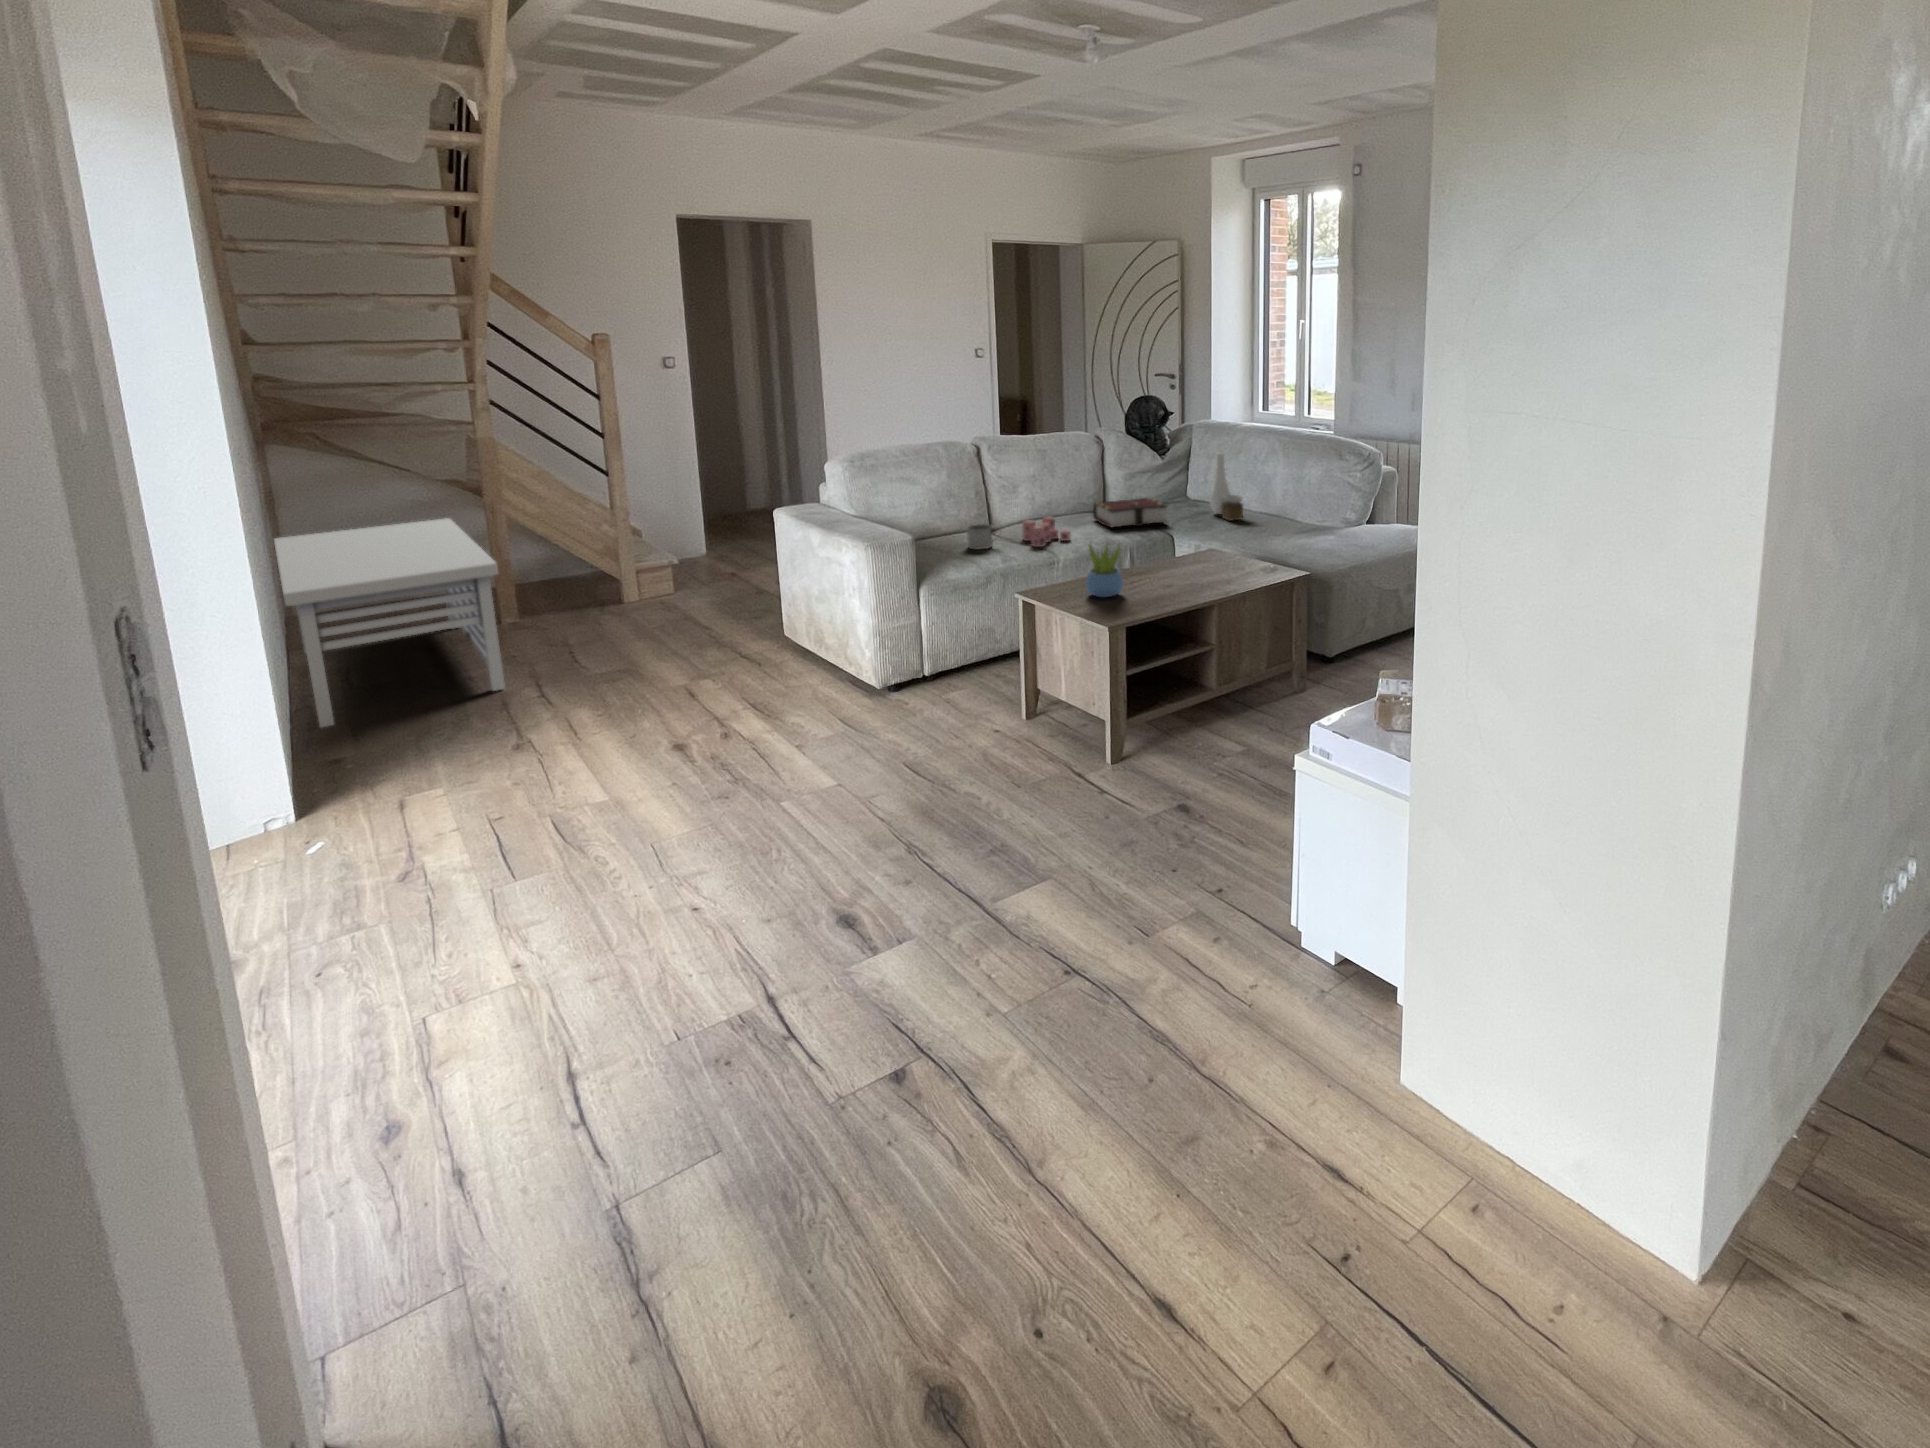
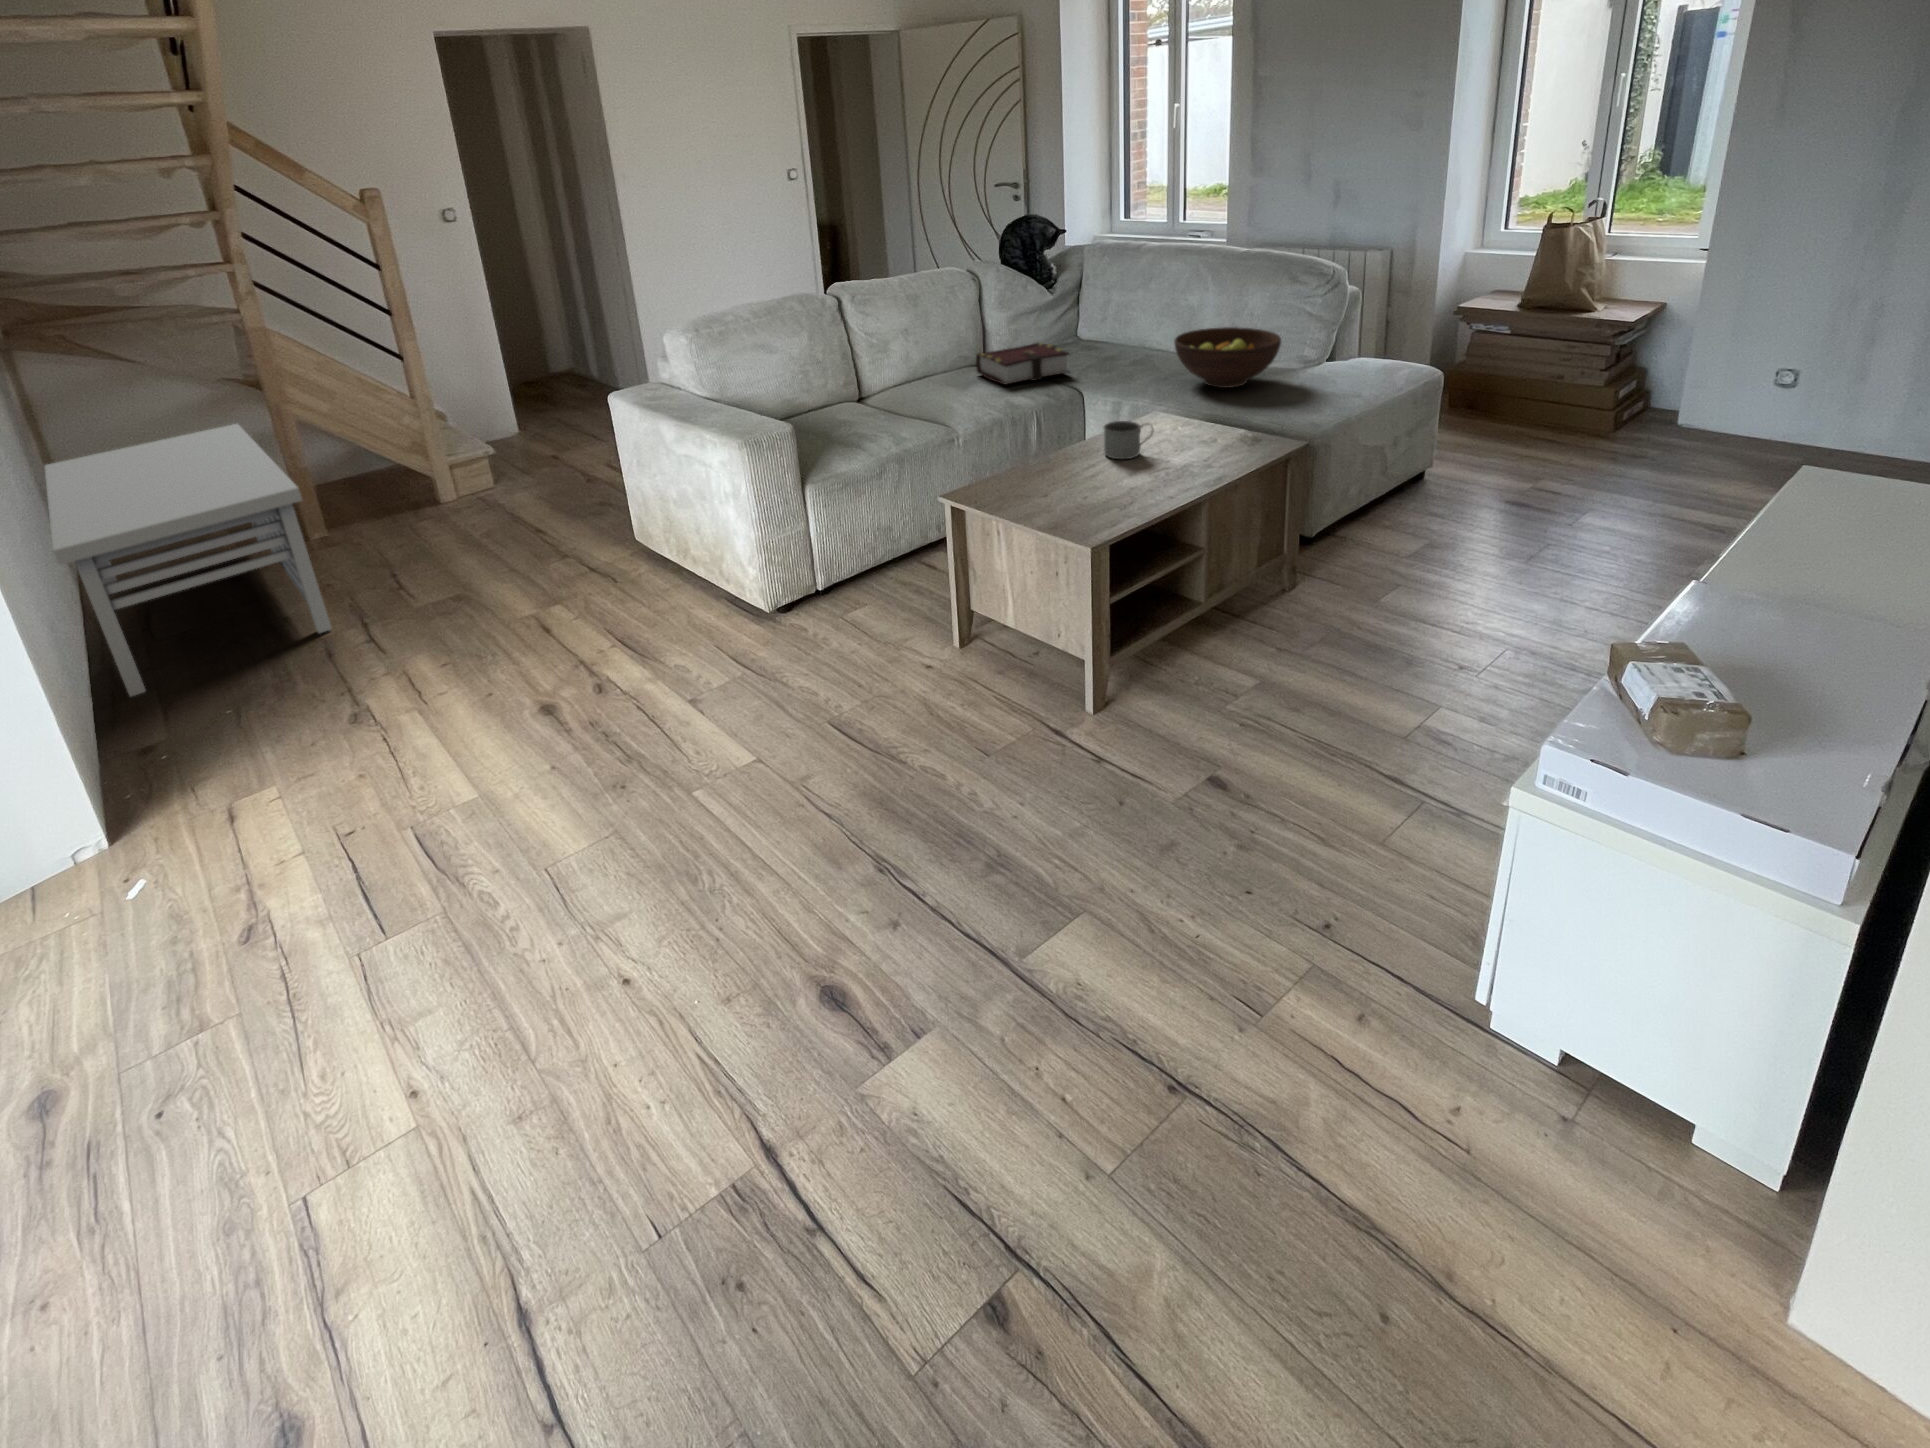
vase: present [1210,452,1244,520] -> none [1112,280,1160,365]
fruit bowl: none [1245,493,1327,539] -> present [1174,327,1281,388]
candle: present [1022,517,1070,547] -> none [904,377,963,419]
mug: present [967,524,1001,549] -> present [1104,421,1153,459]
succulent plant: present [1085,545,1123,597] -> none [1026,418,1075,492]

